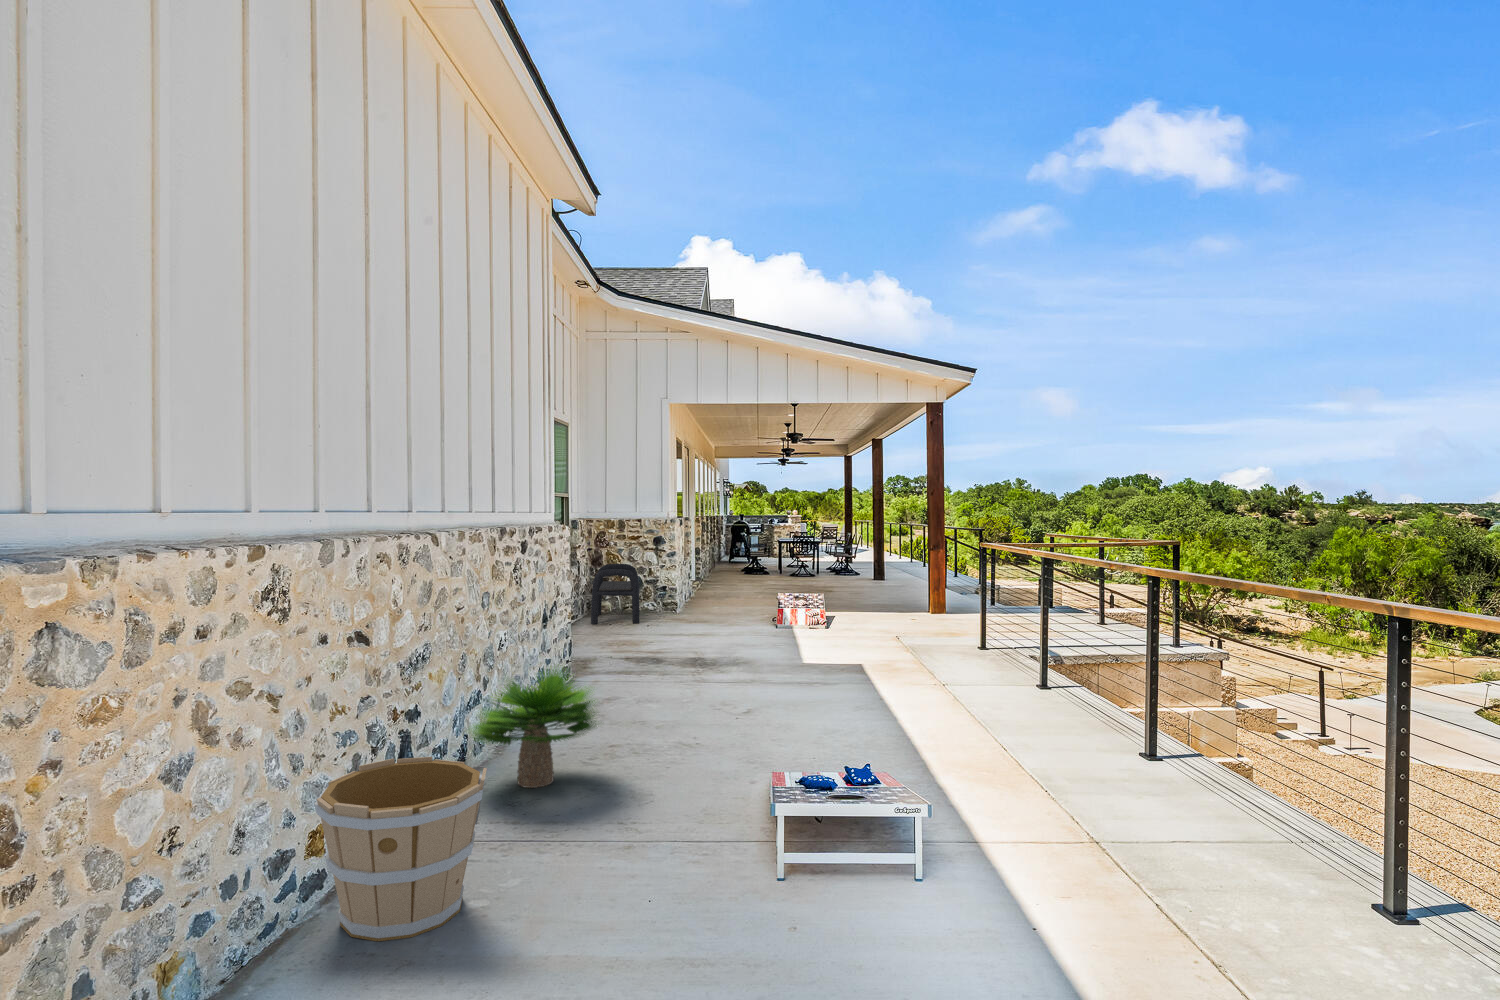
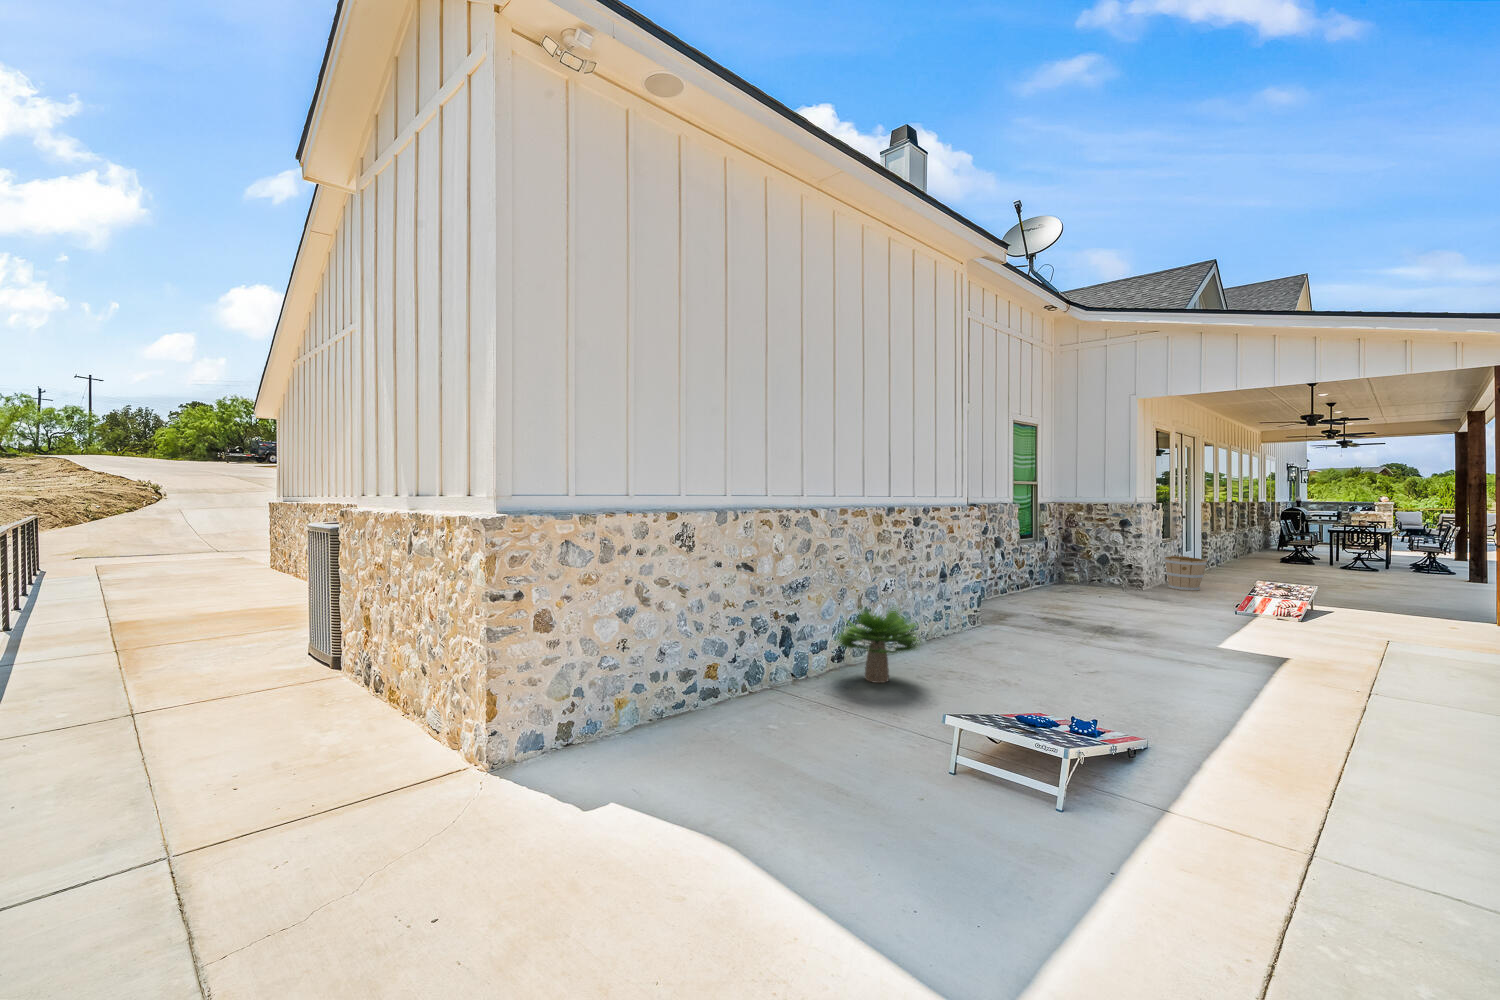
bench: present [591,564,640,625] -> none [1050,541,1105,594]
wooden bucket: present [315,756,487,941] -> present [1164,556,1207,591]

